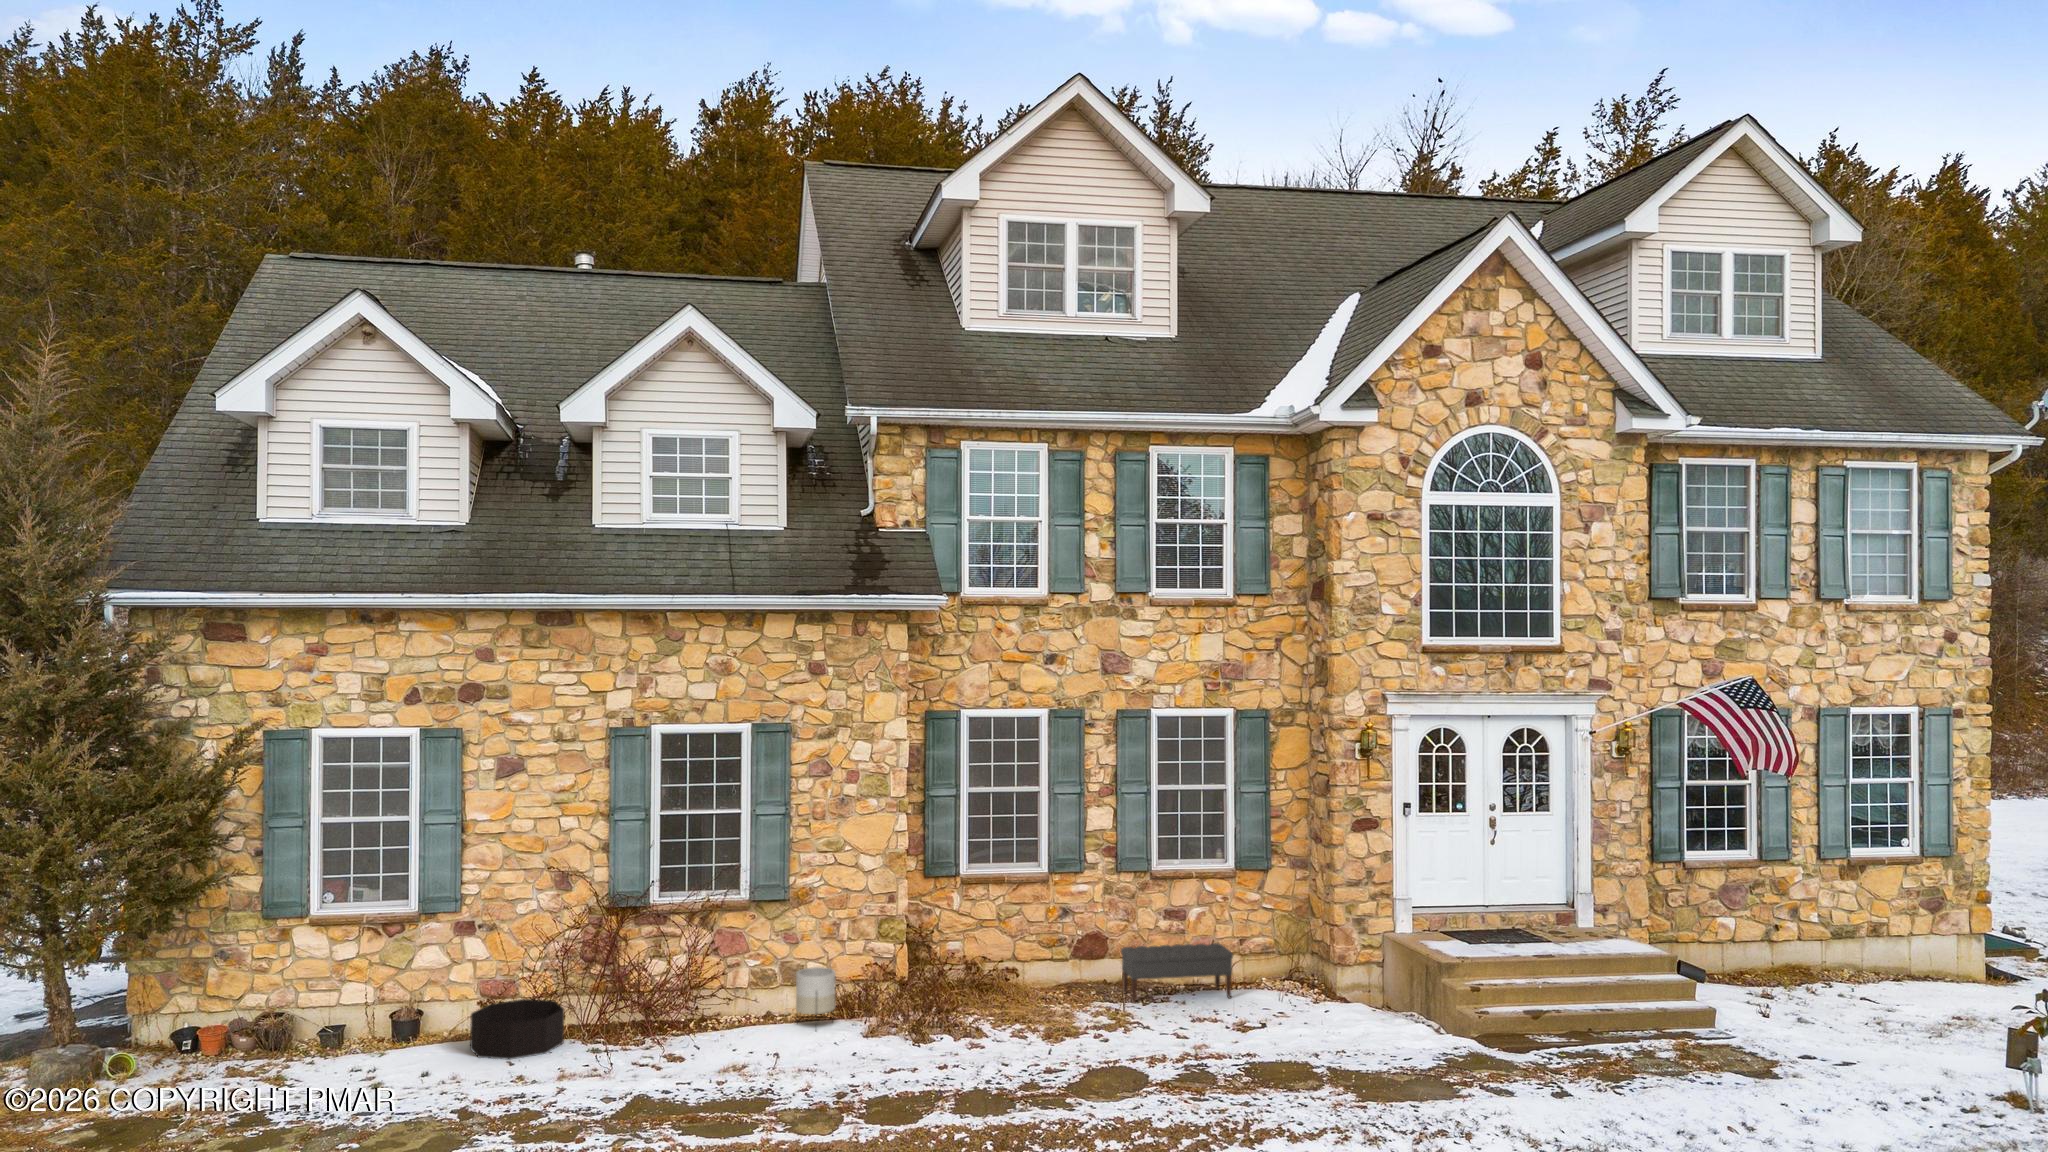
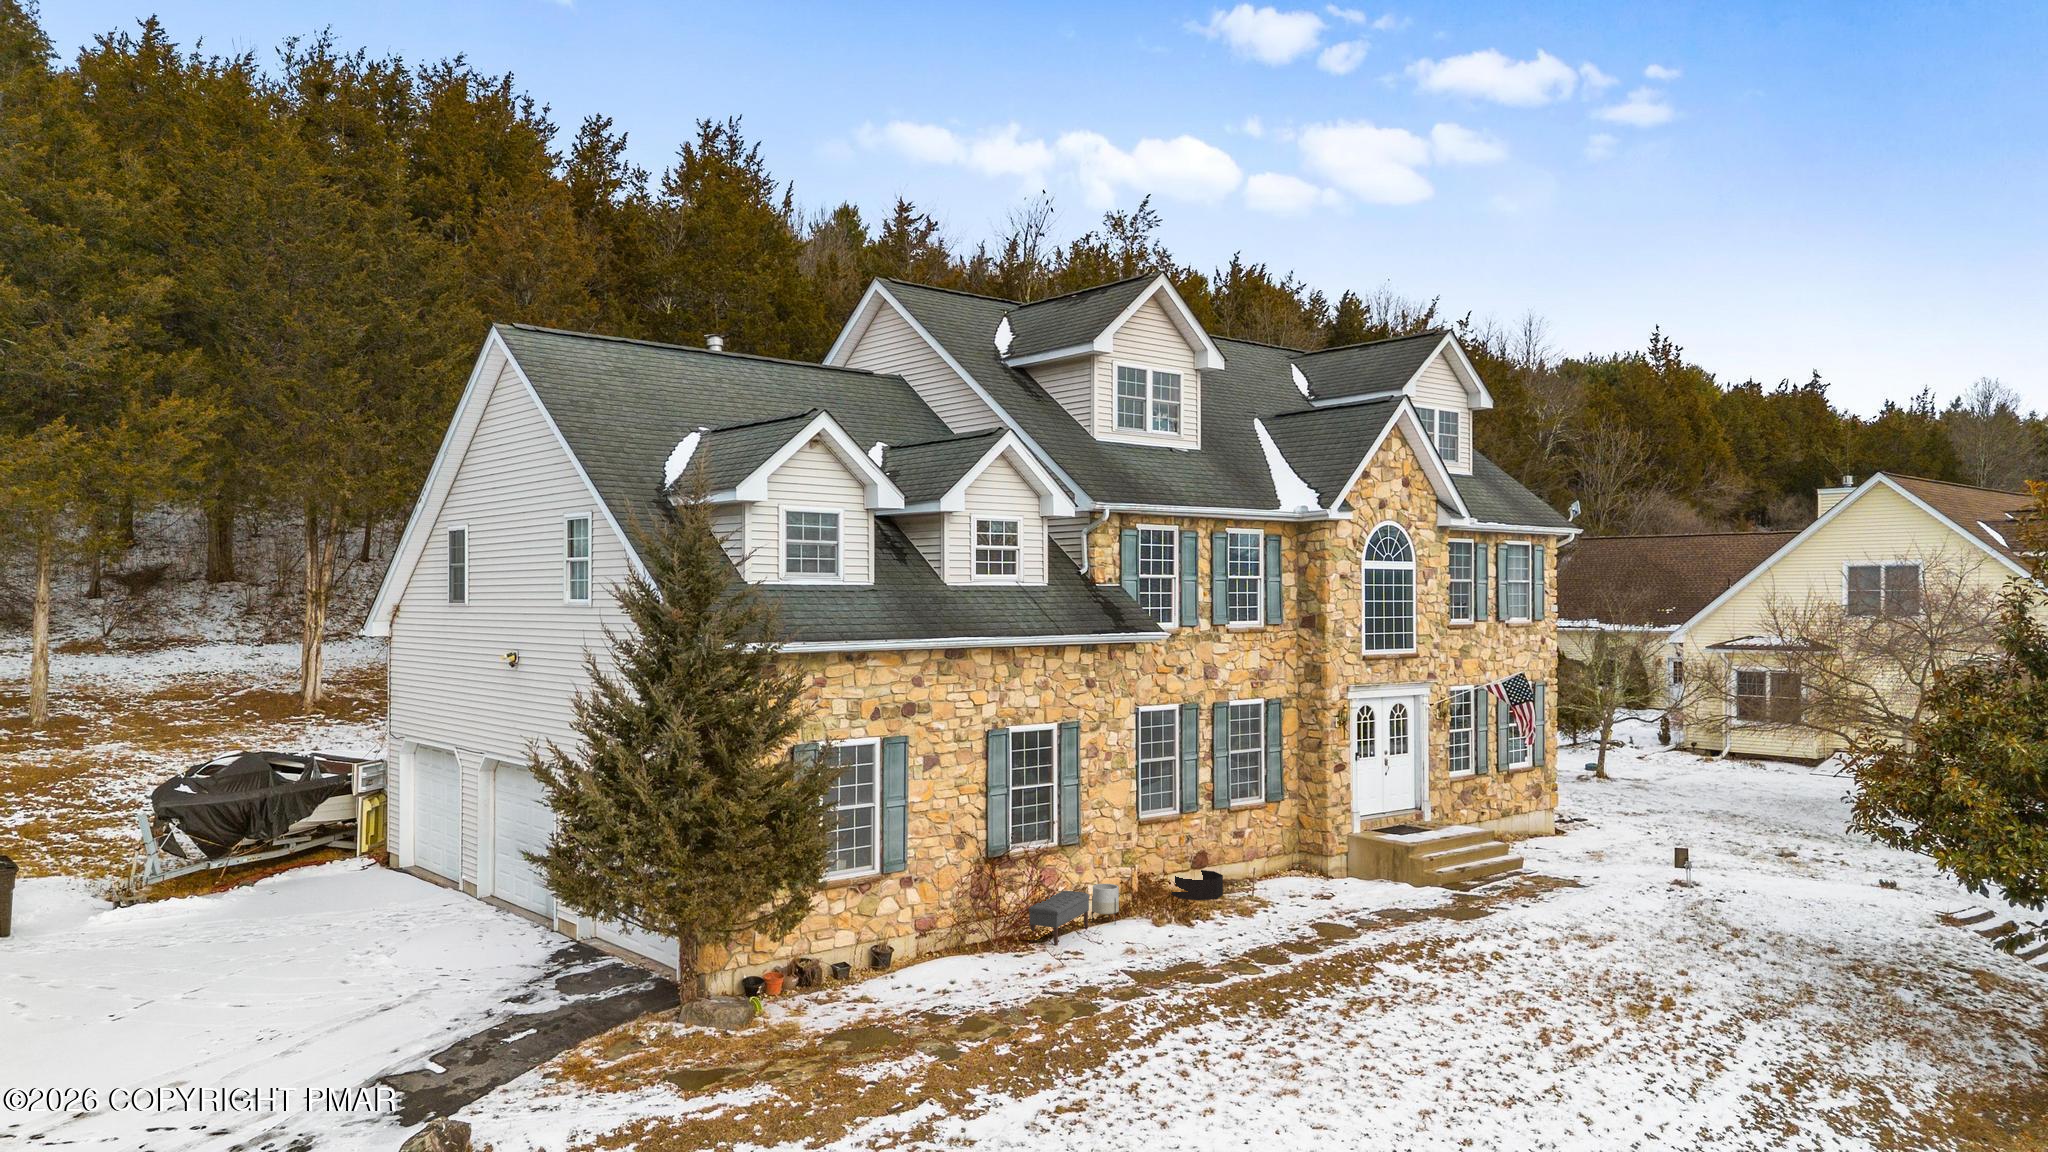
bench: present [1121,943,1233,1003] -> present [1029,891,1090,945]
basket: present [470,999,564,1059] -> present [1171,870,1223,901]

